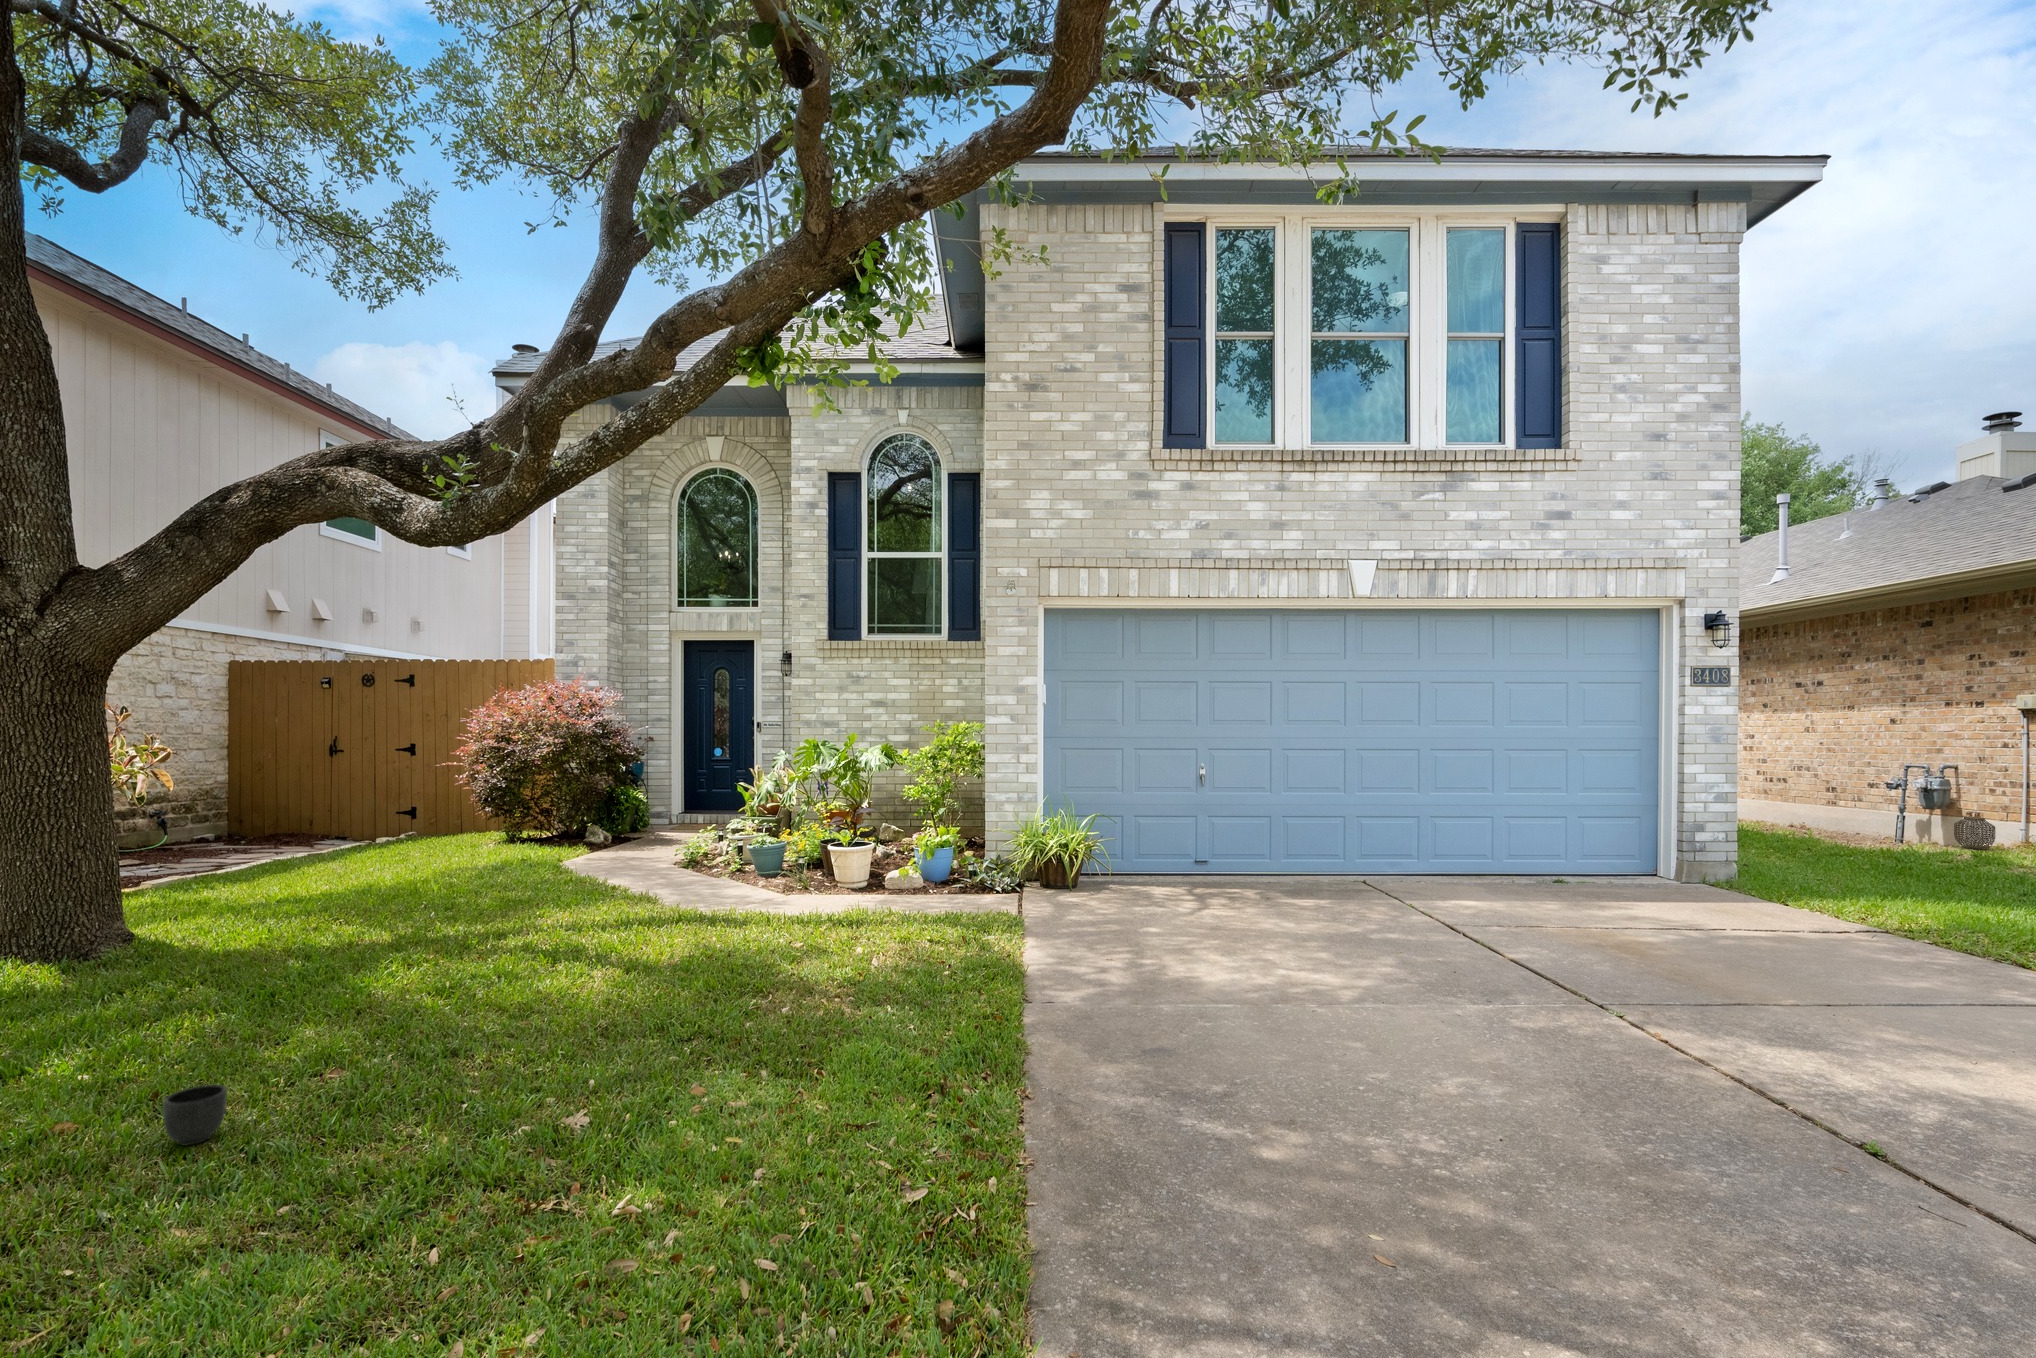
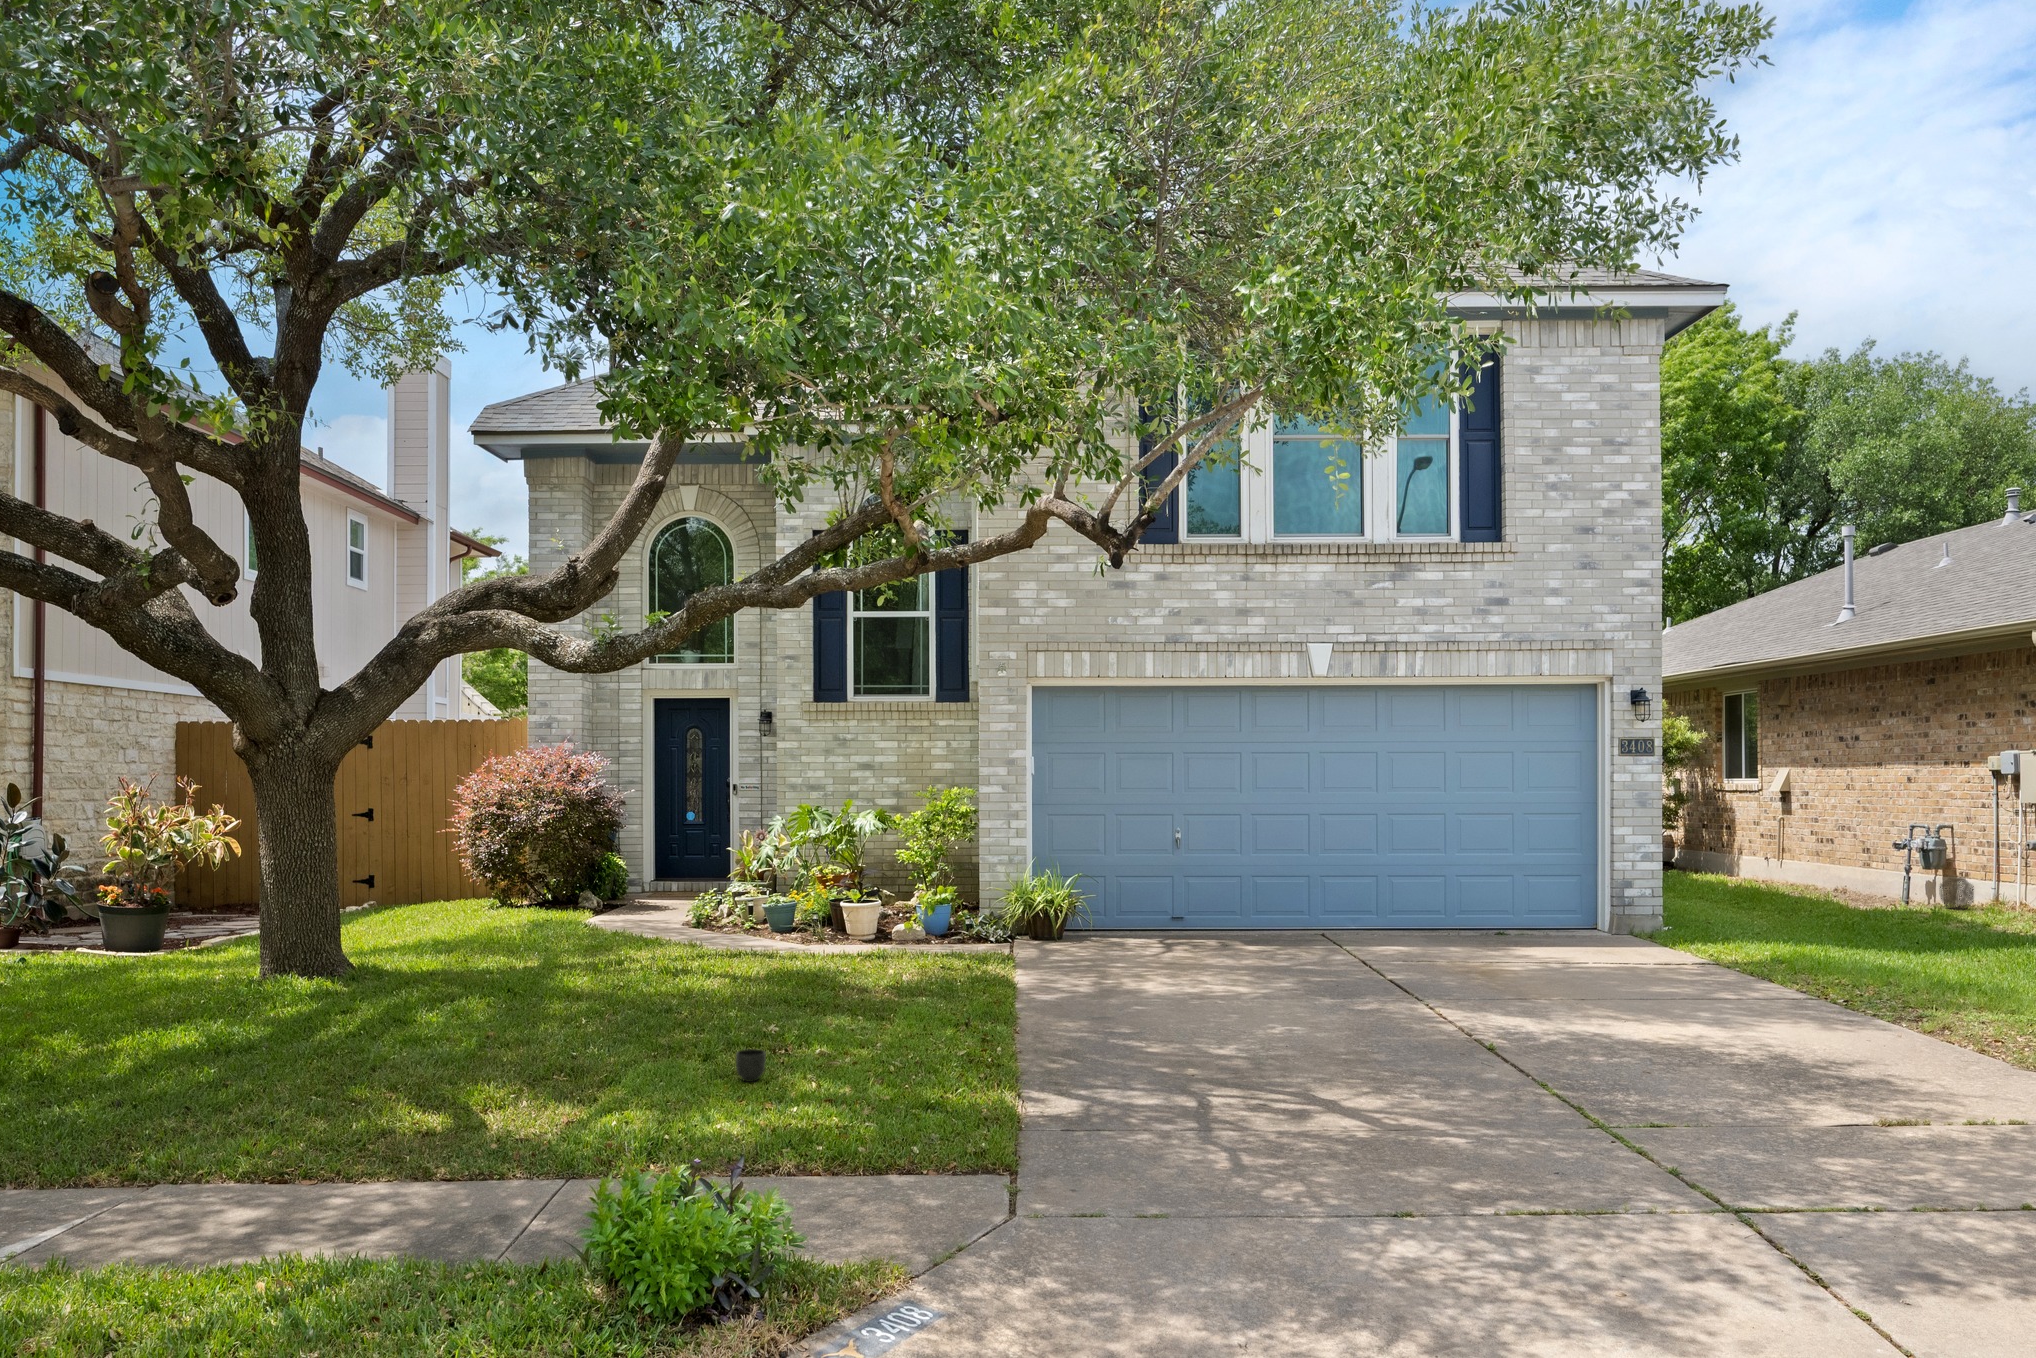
planter: present [163,1085,227,1146] -> present [736,1049,766,1082]

